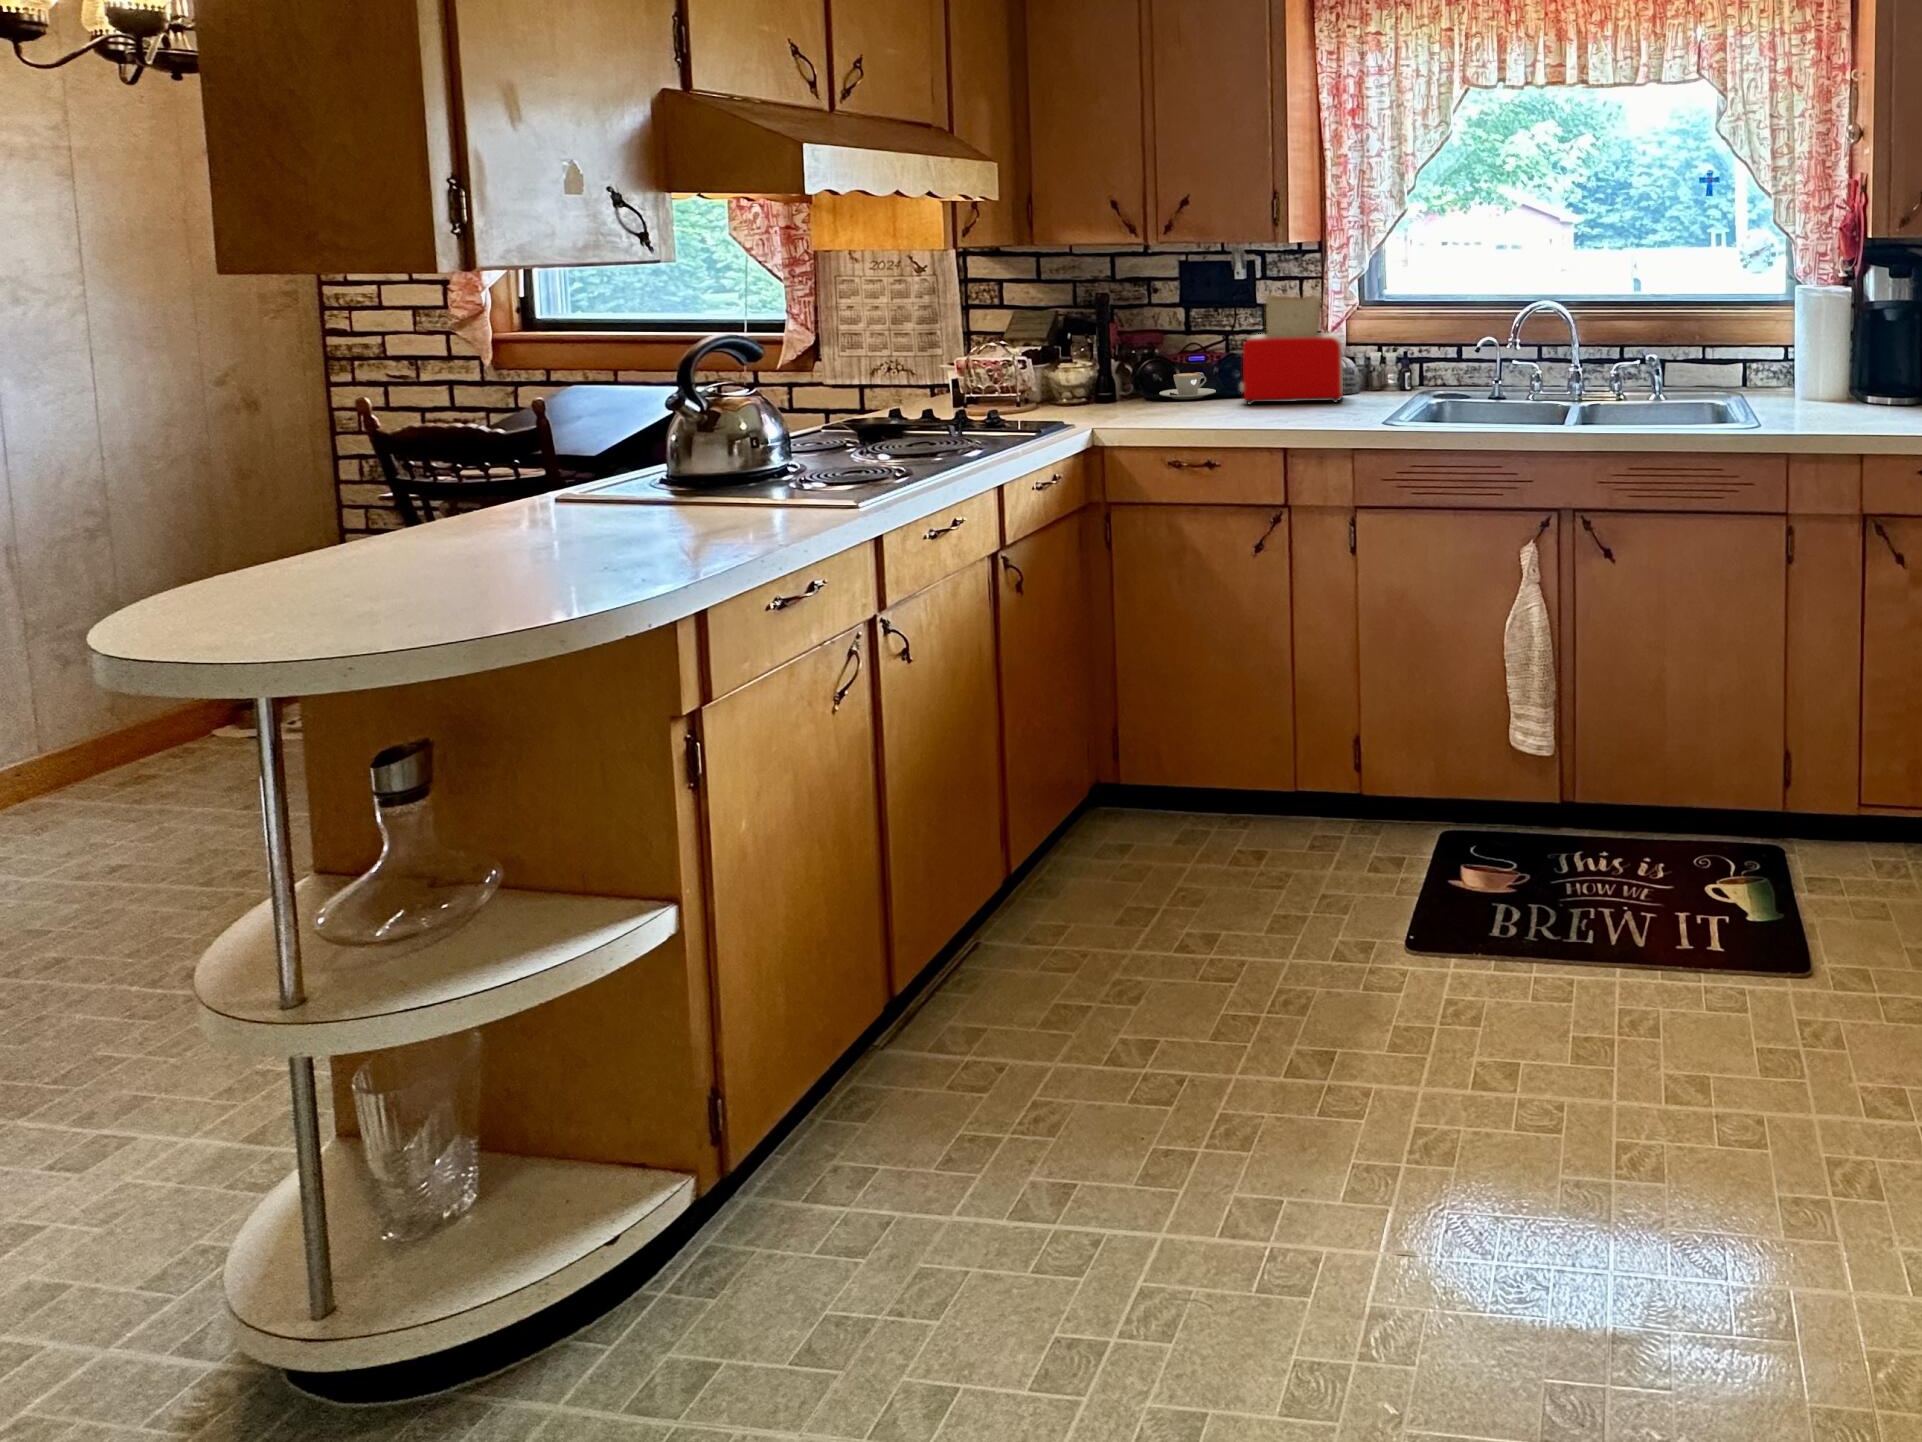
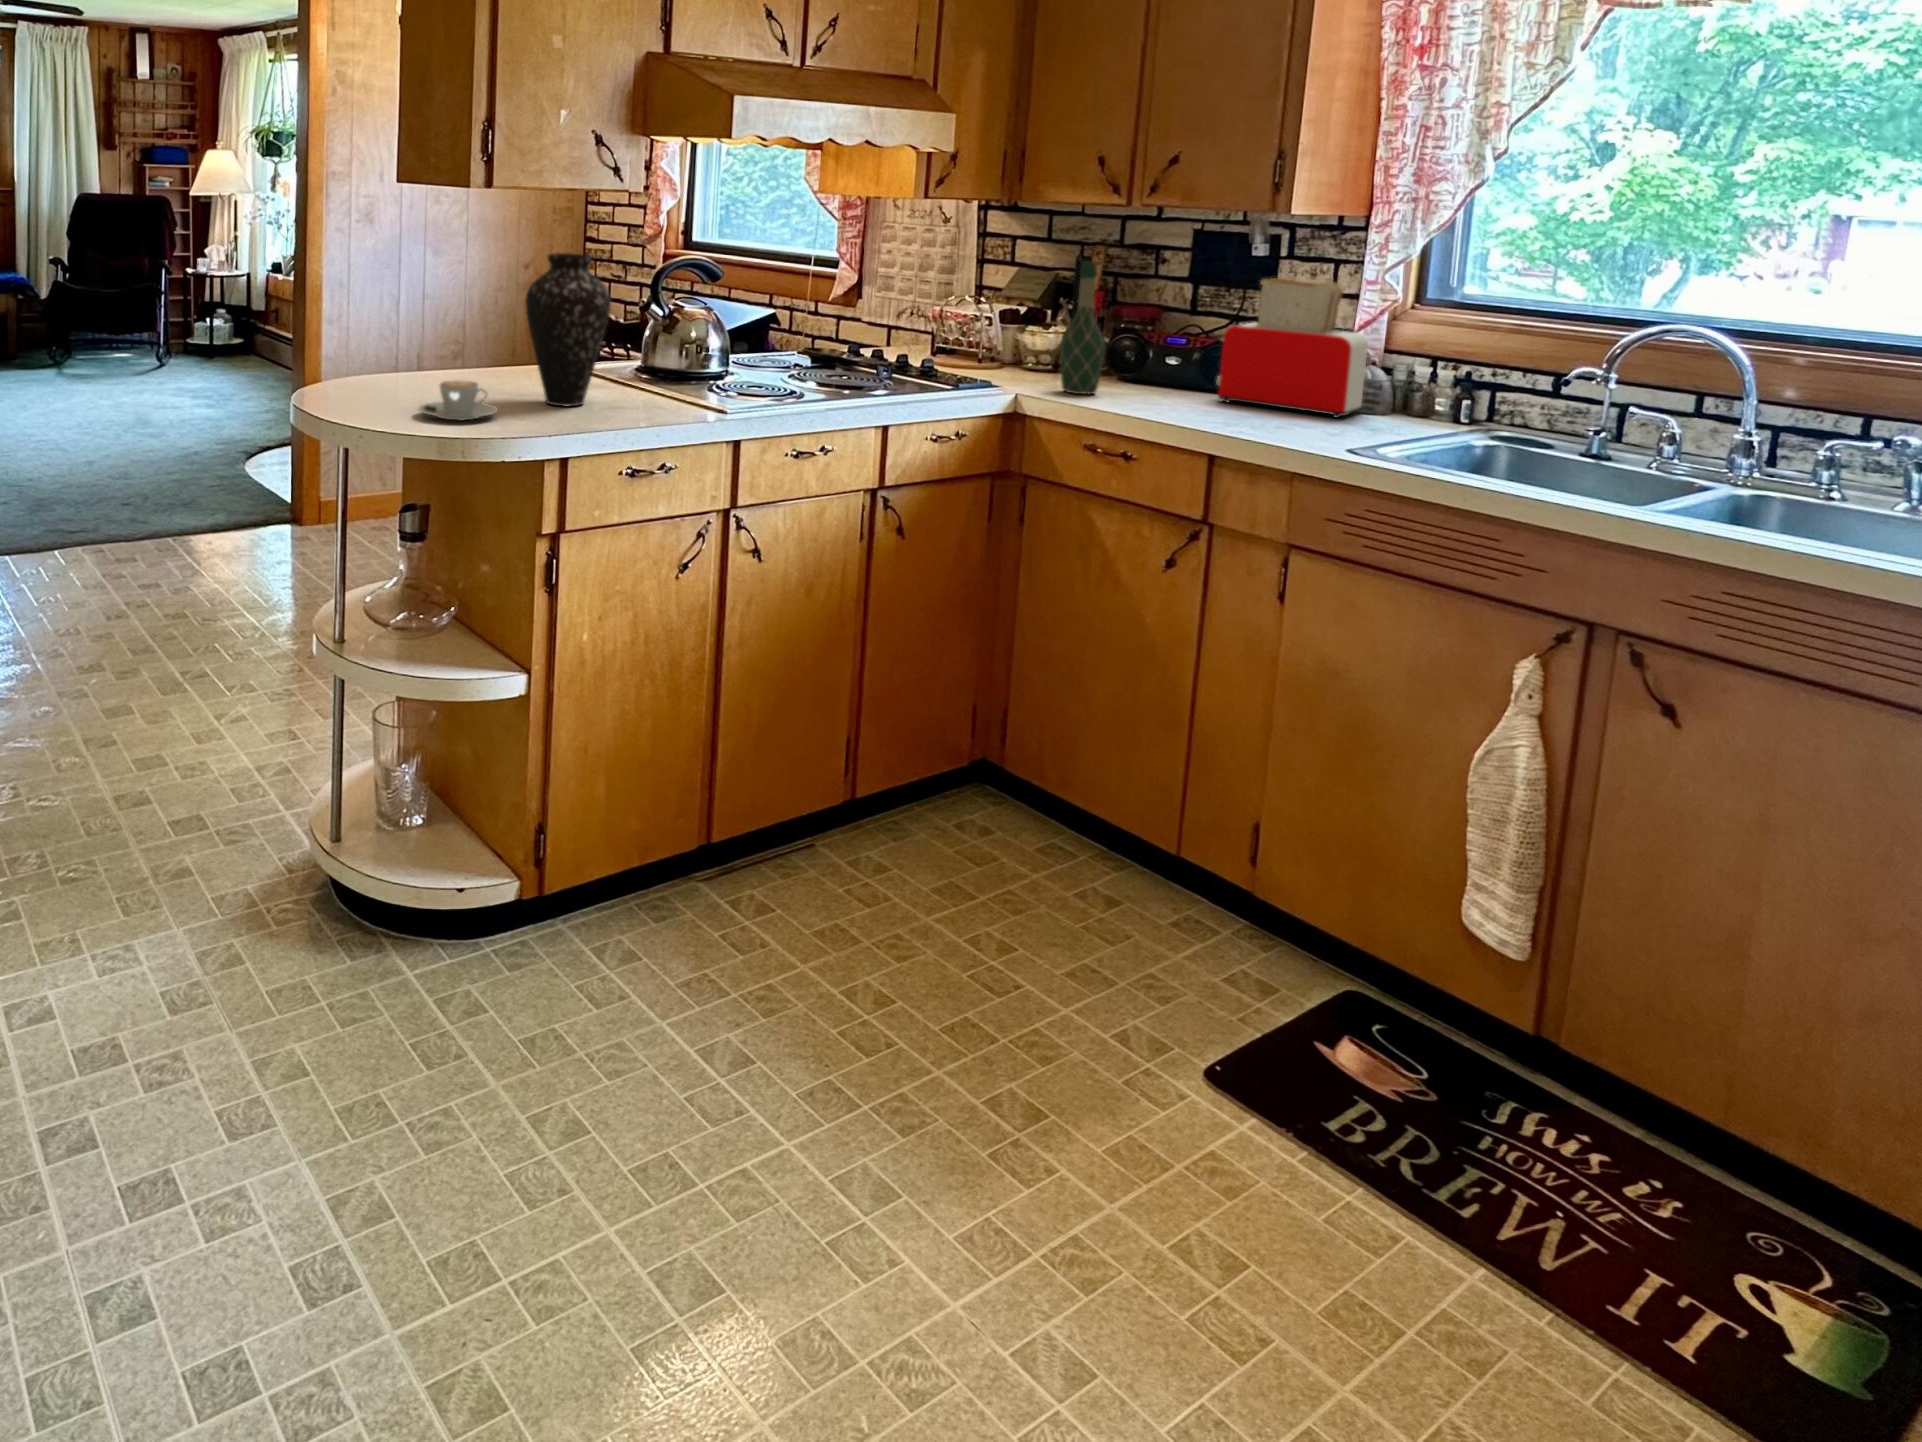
wine bottle: none [1114,294,1154,418] -> present [1060,261,1105,394]
vase: none [534,335,672,538] -> present [525,253,611,406]
coffee cup: present [1159,373,1216,399] -> present [419,381,498,420]

